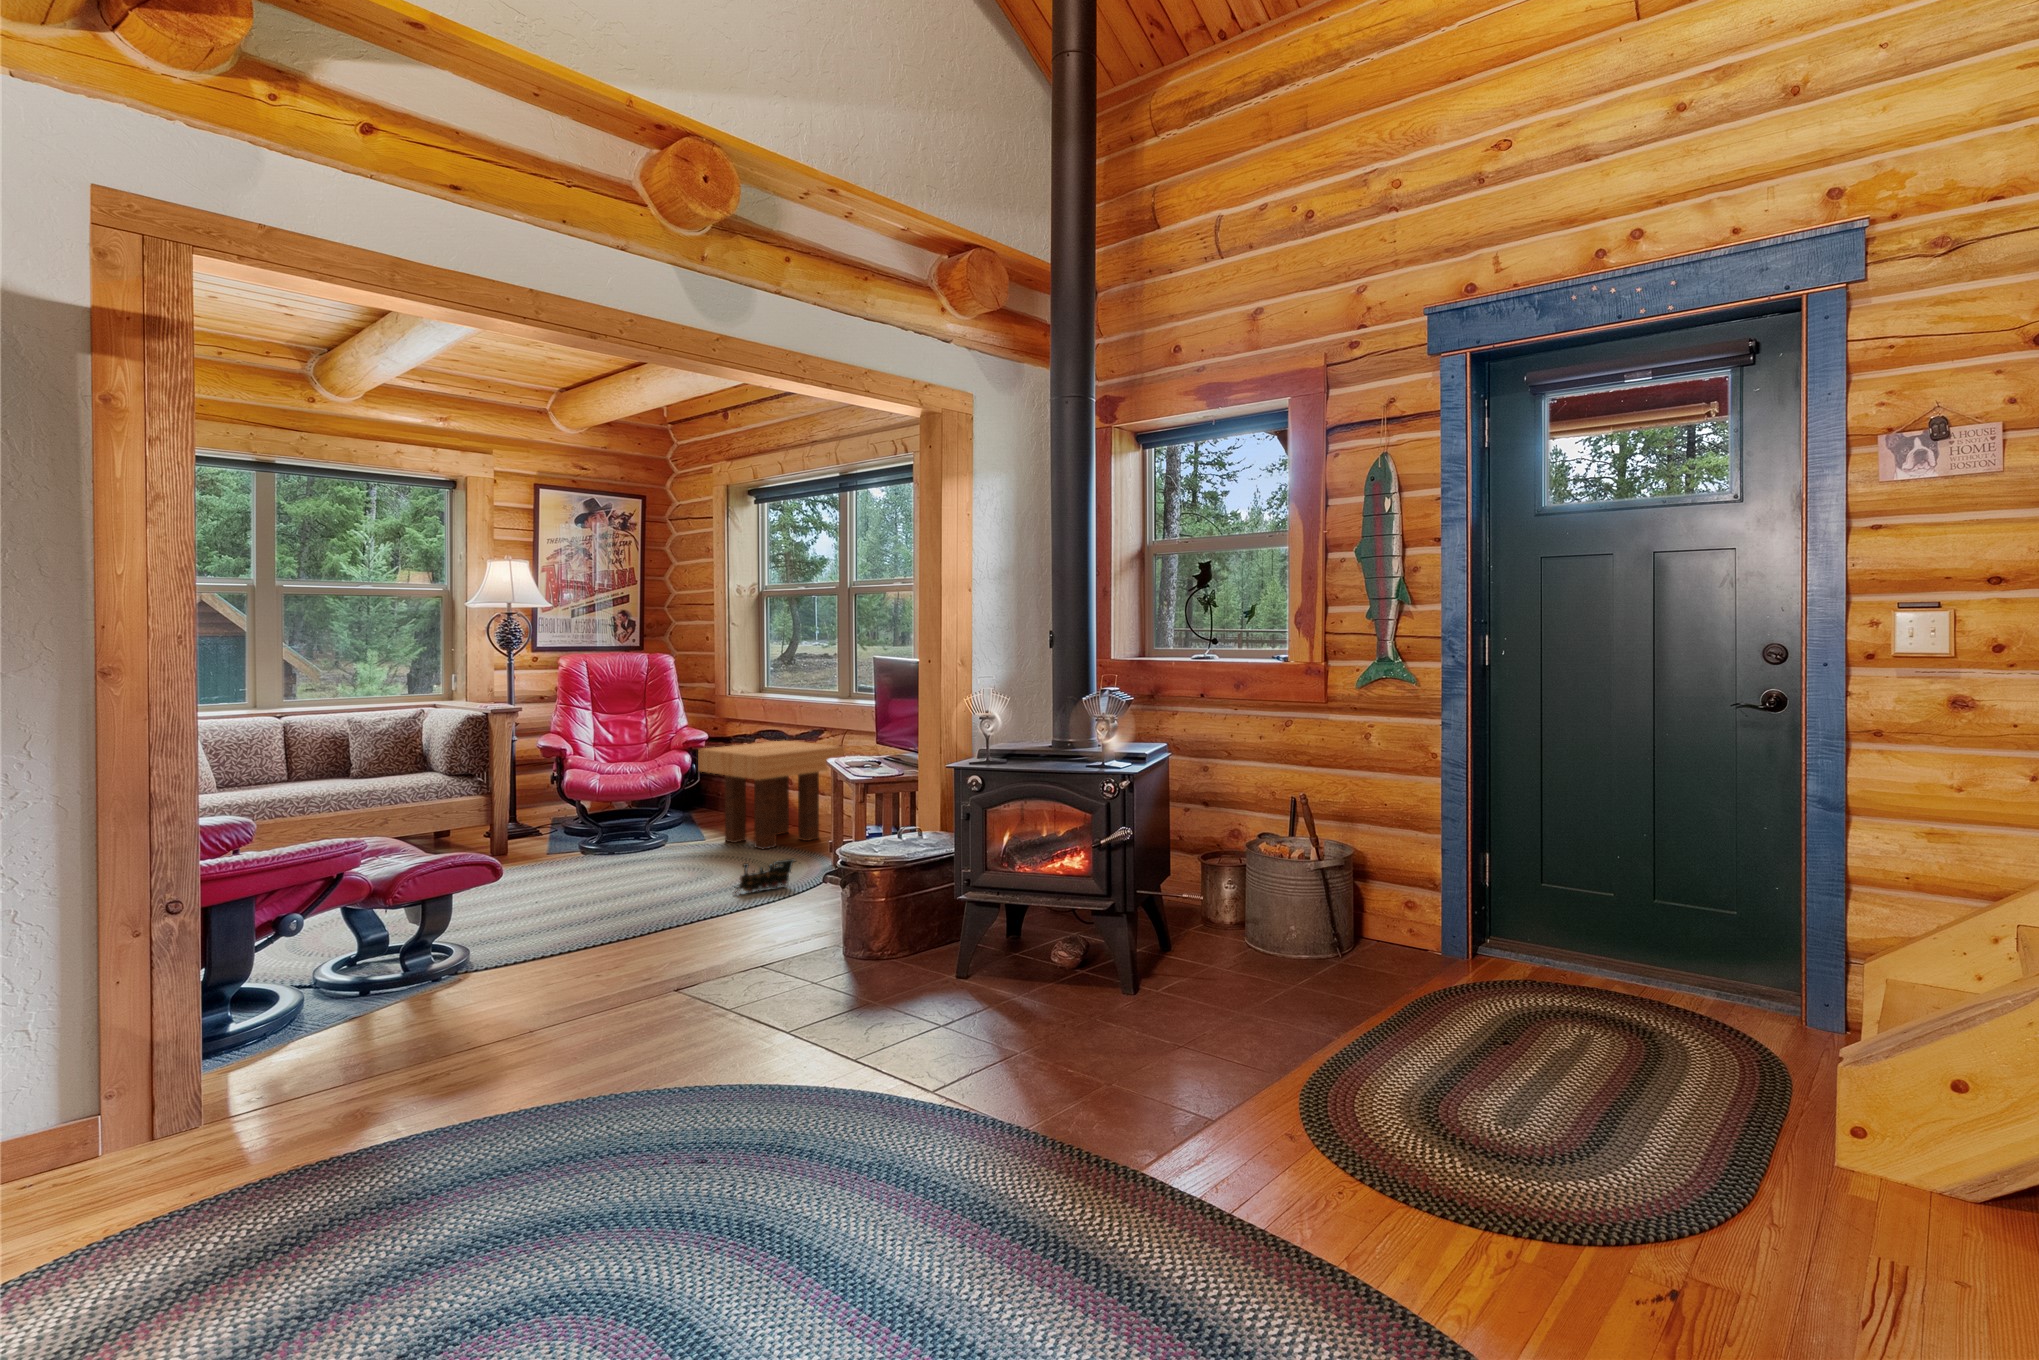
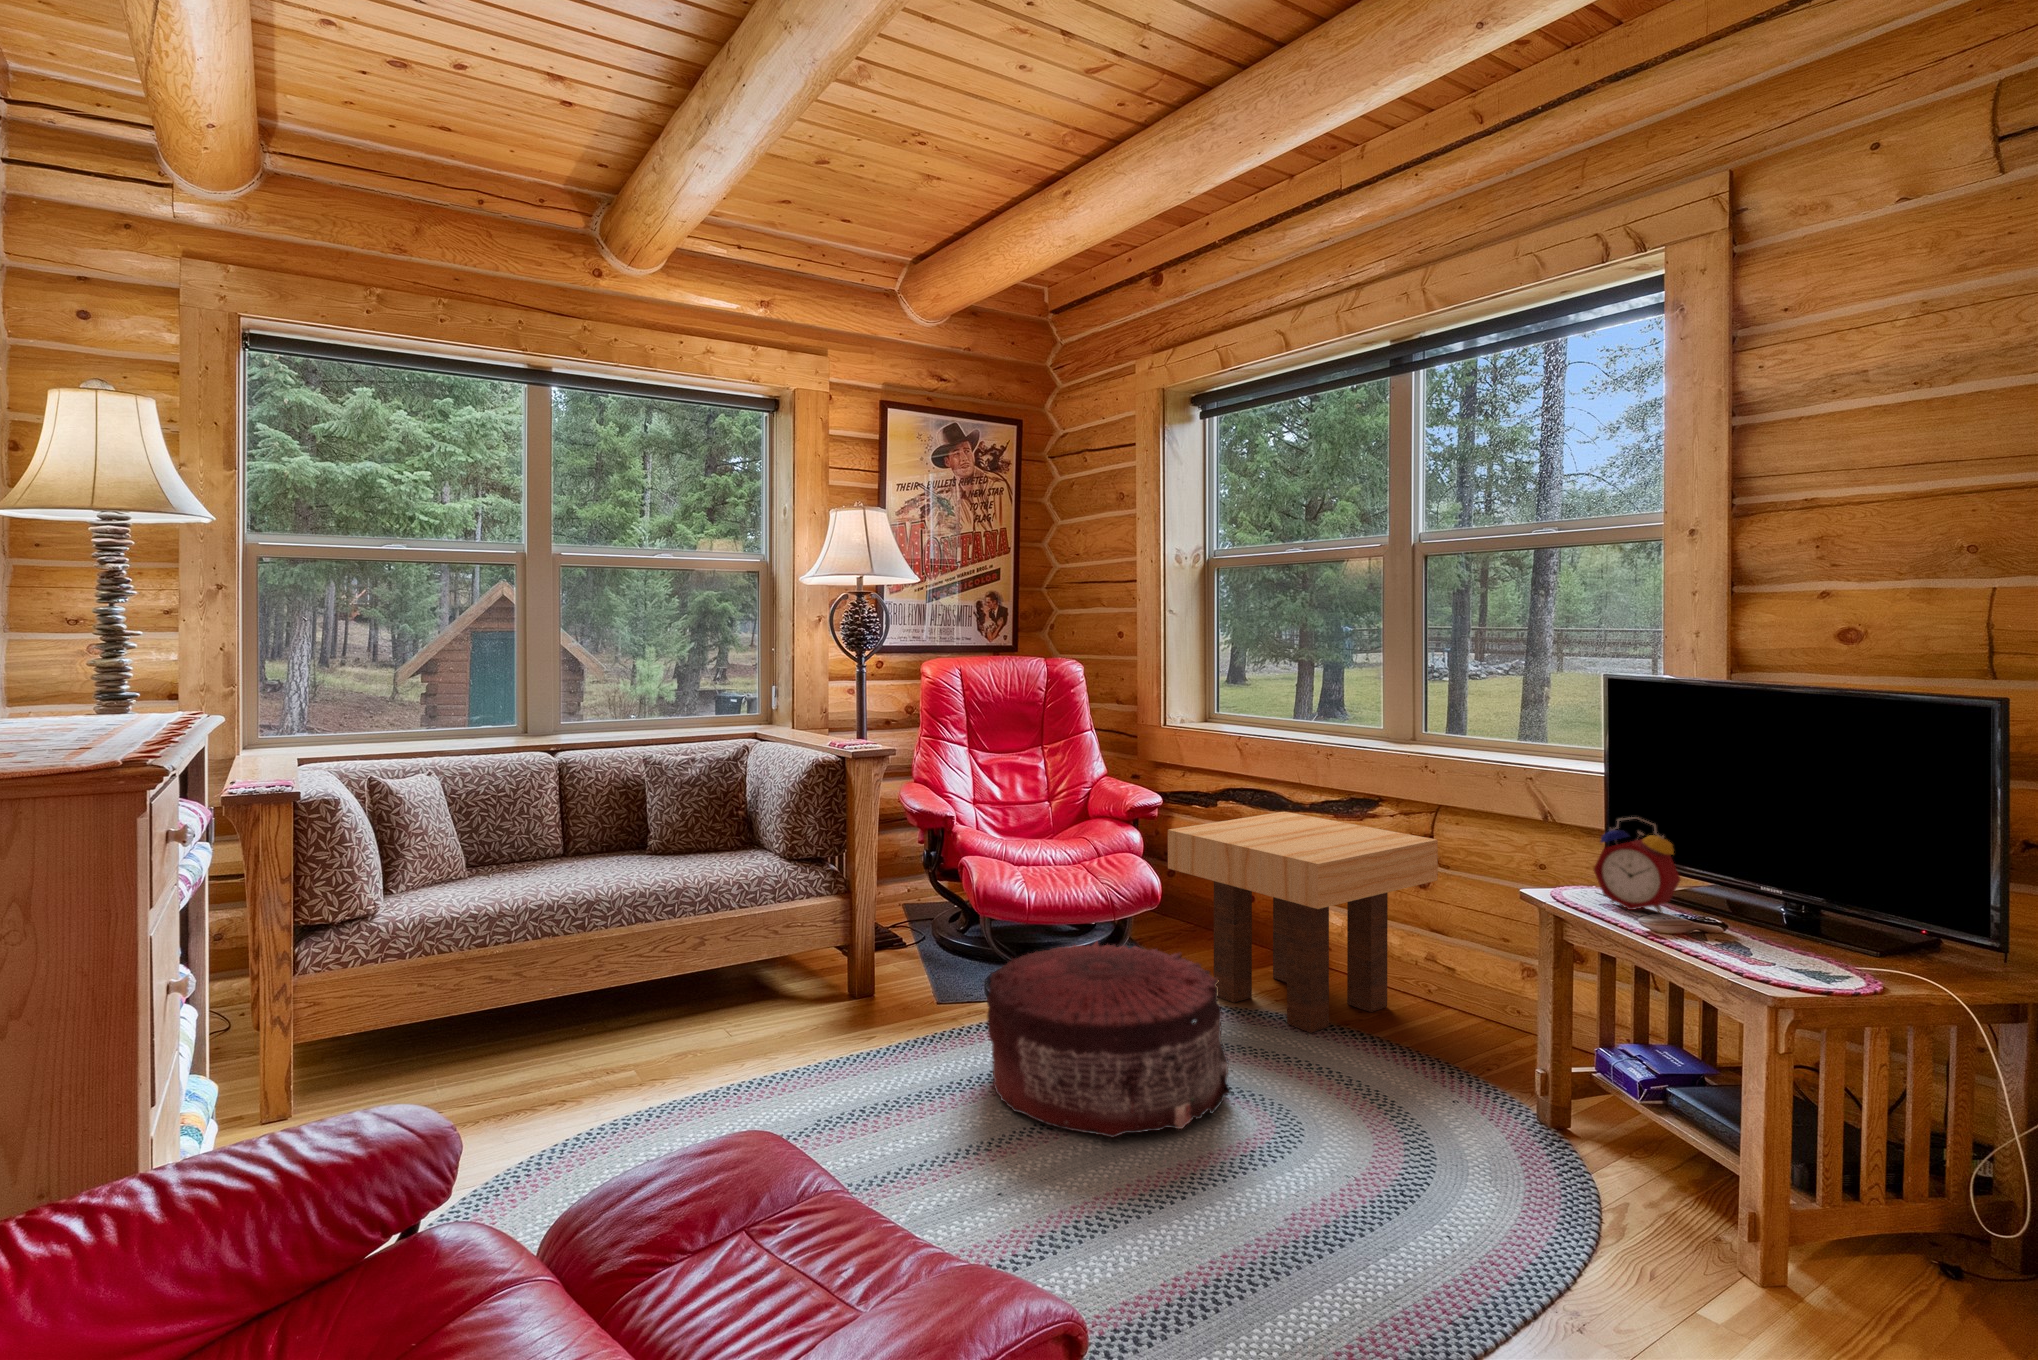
alarm clock: none [857,718,887,761] -> present [1594,817,1681,913]
pouf: none [559,804,692,884] -> present [987,942,1232,1137]
toy train: present [735,858,796,894] -> none [1405,1139,1531,1236]

